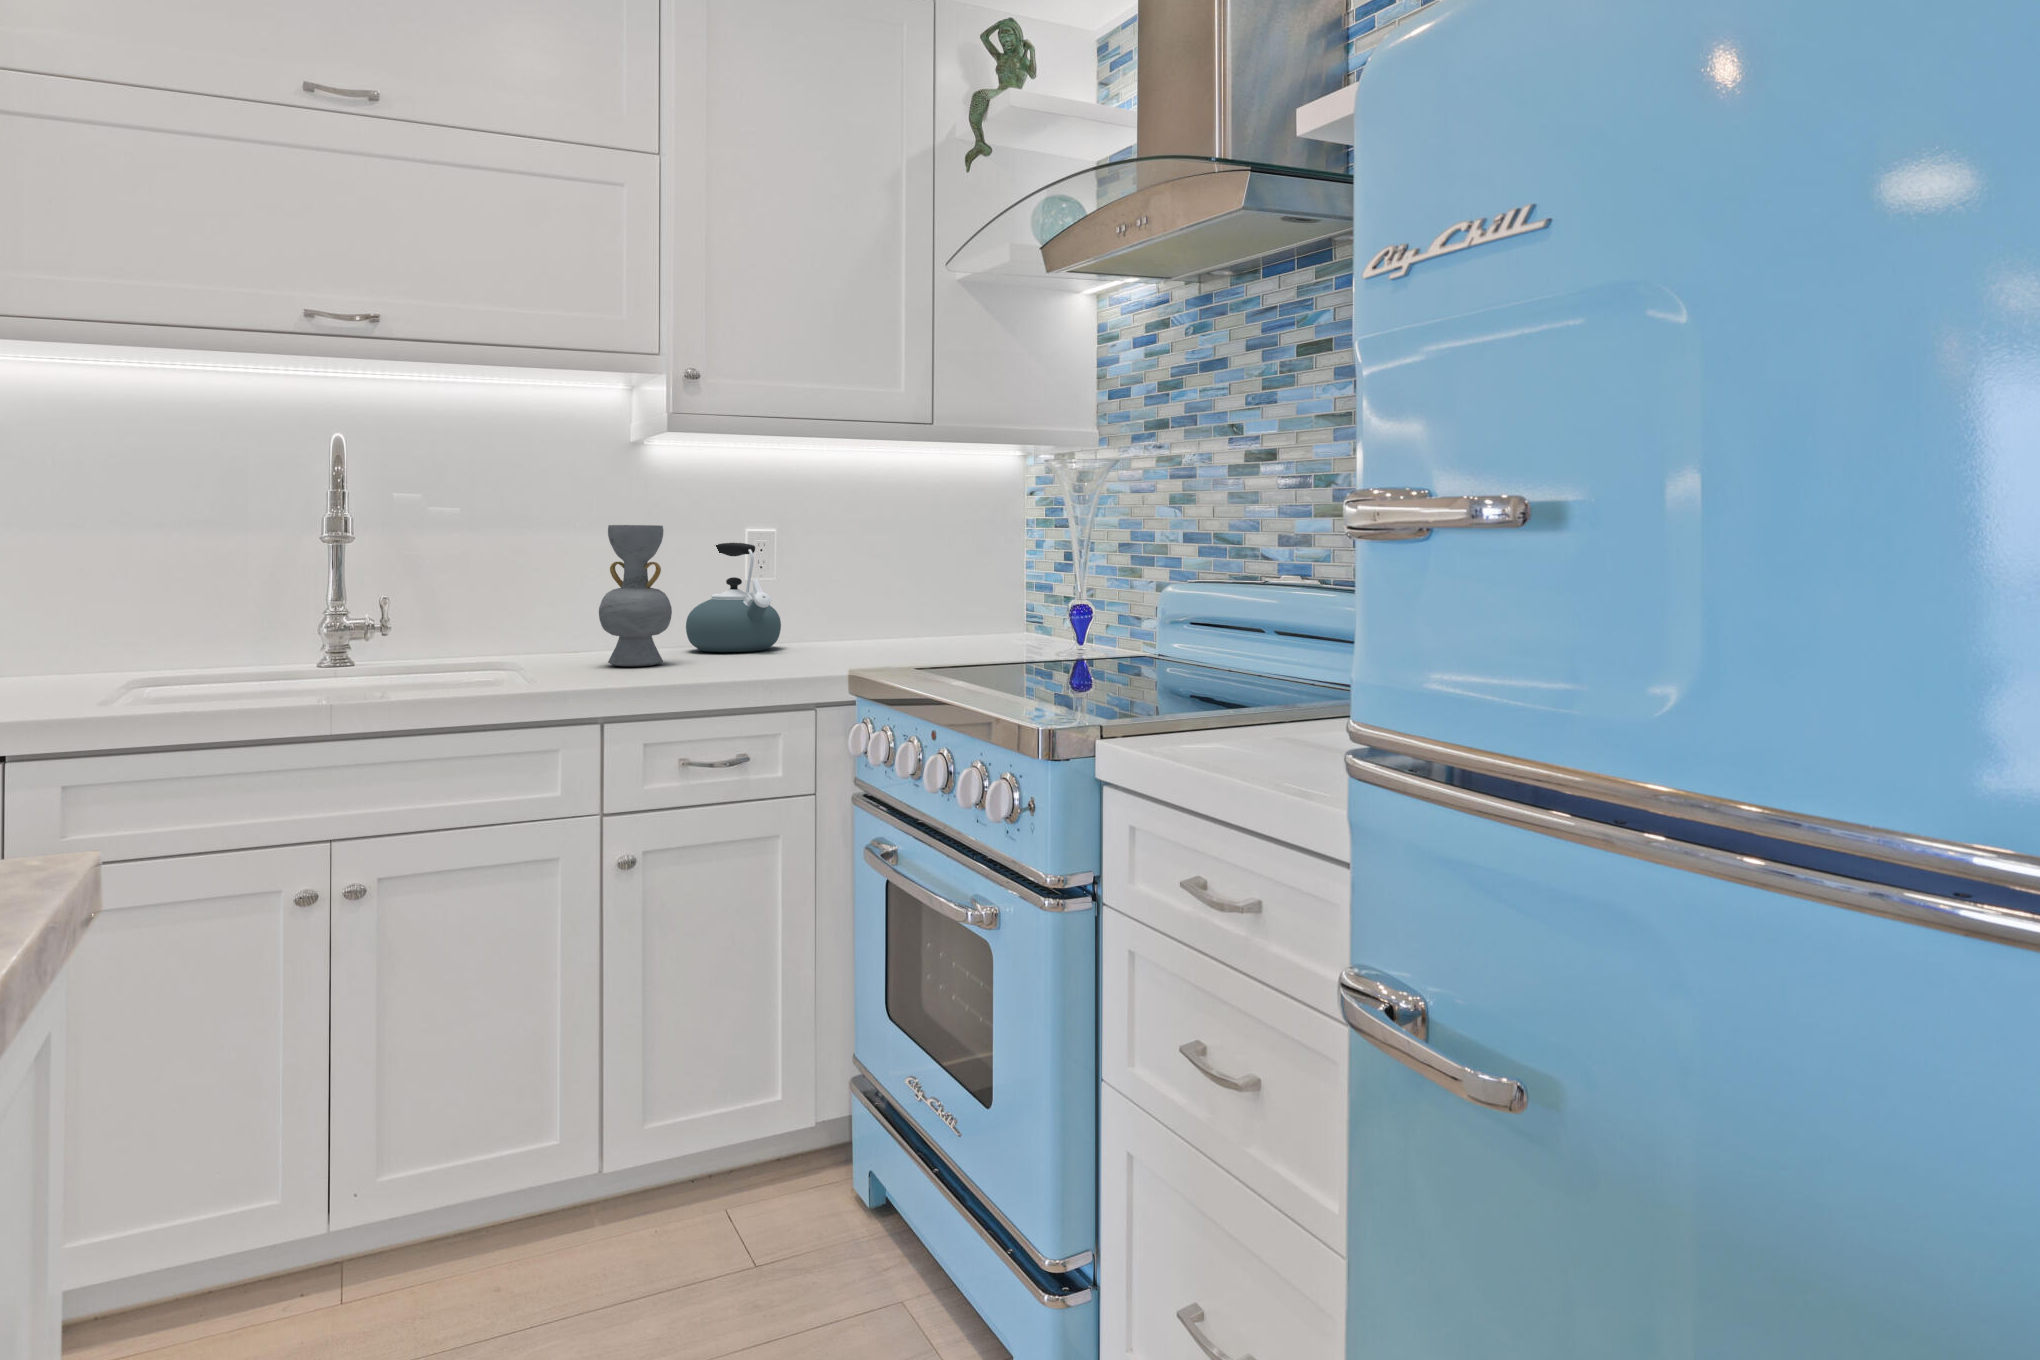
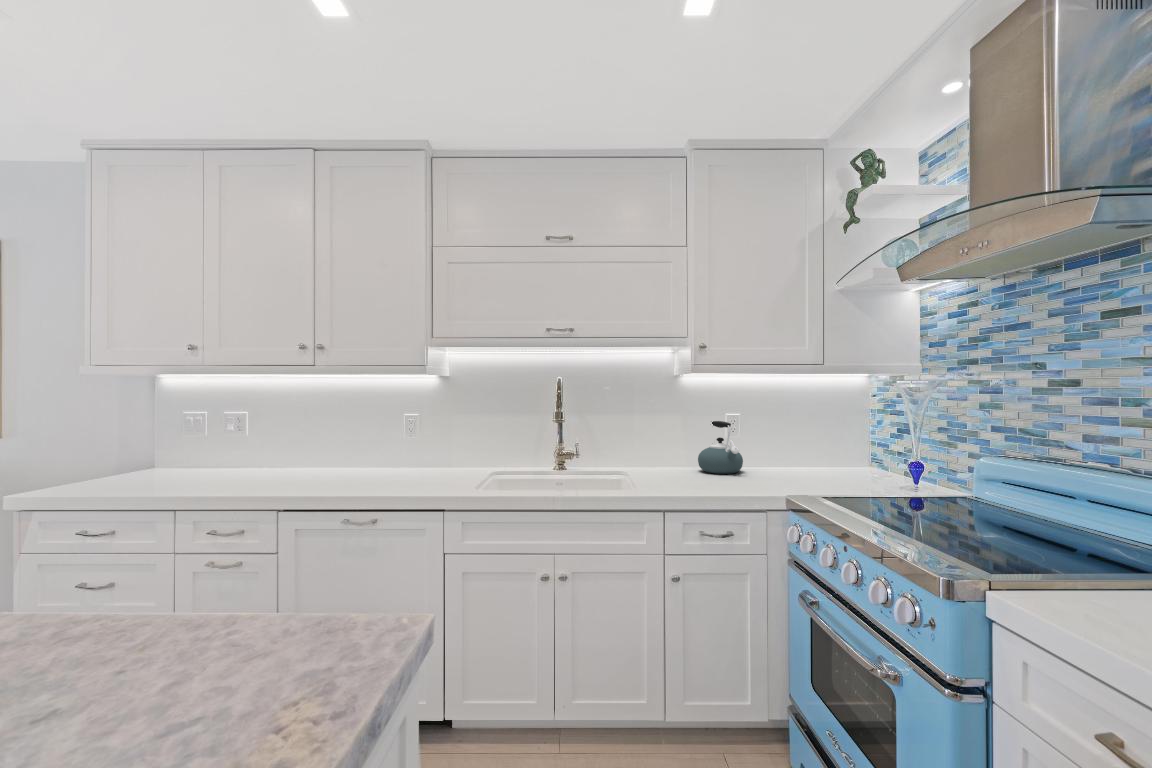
decorative vase: present [599,525,672,666] -> none [661,416,694,482]

